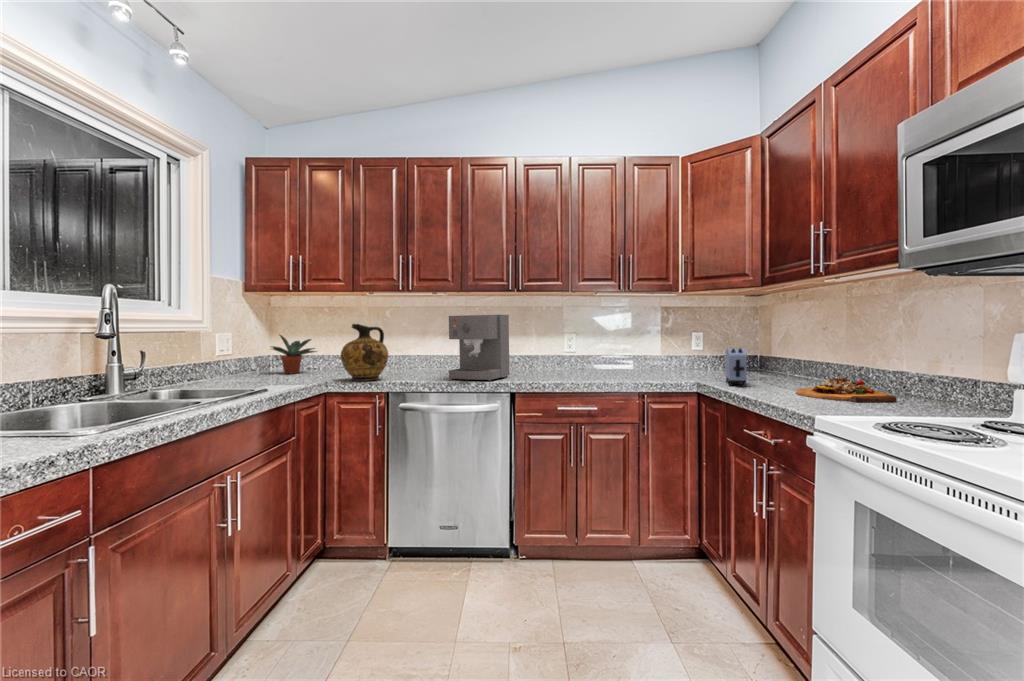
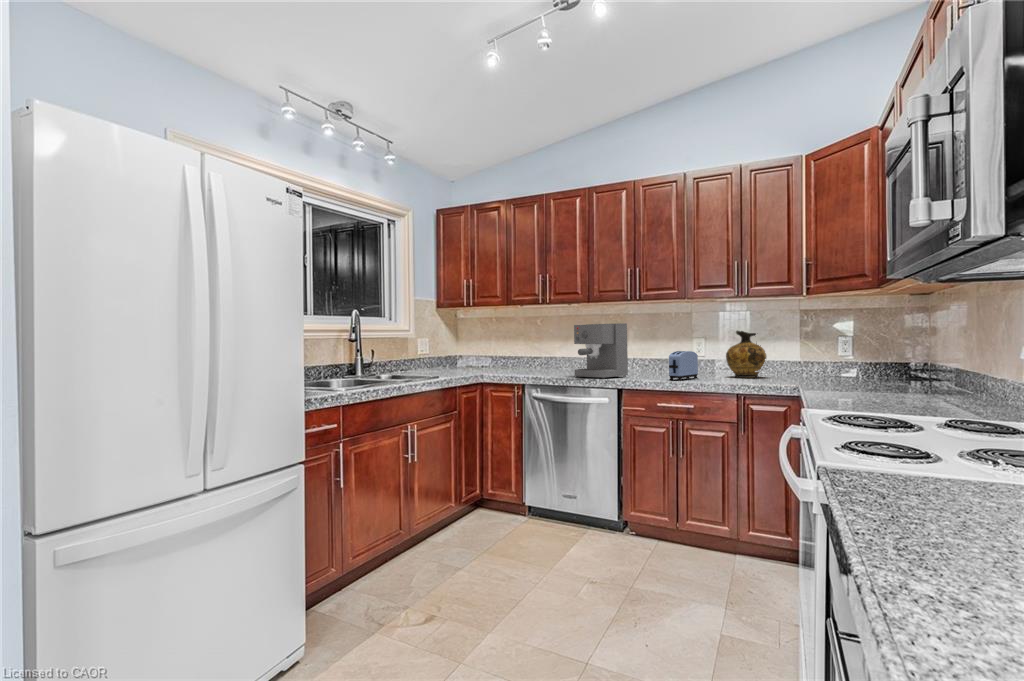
ceramic jug: present [341,324,388,381] -> present [726,331,766,378]
potted plant: present [271,335,316,374] -> none [452,339,489,370]
toaster: present [726,348,747,386] -> present [669,351,698,381]
cutting board: present [796,378,897,403] -> none [840,381,924,402]

